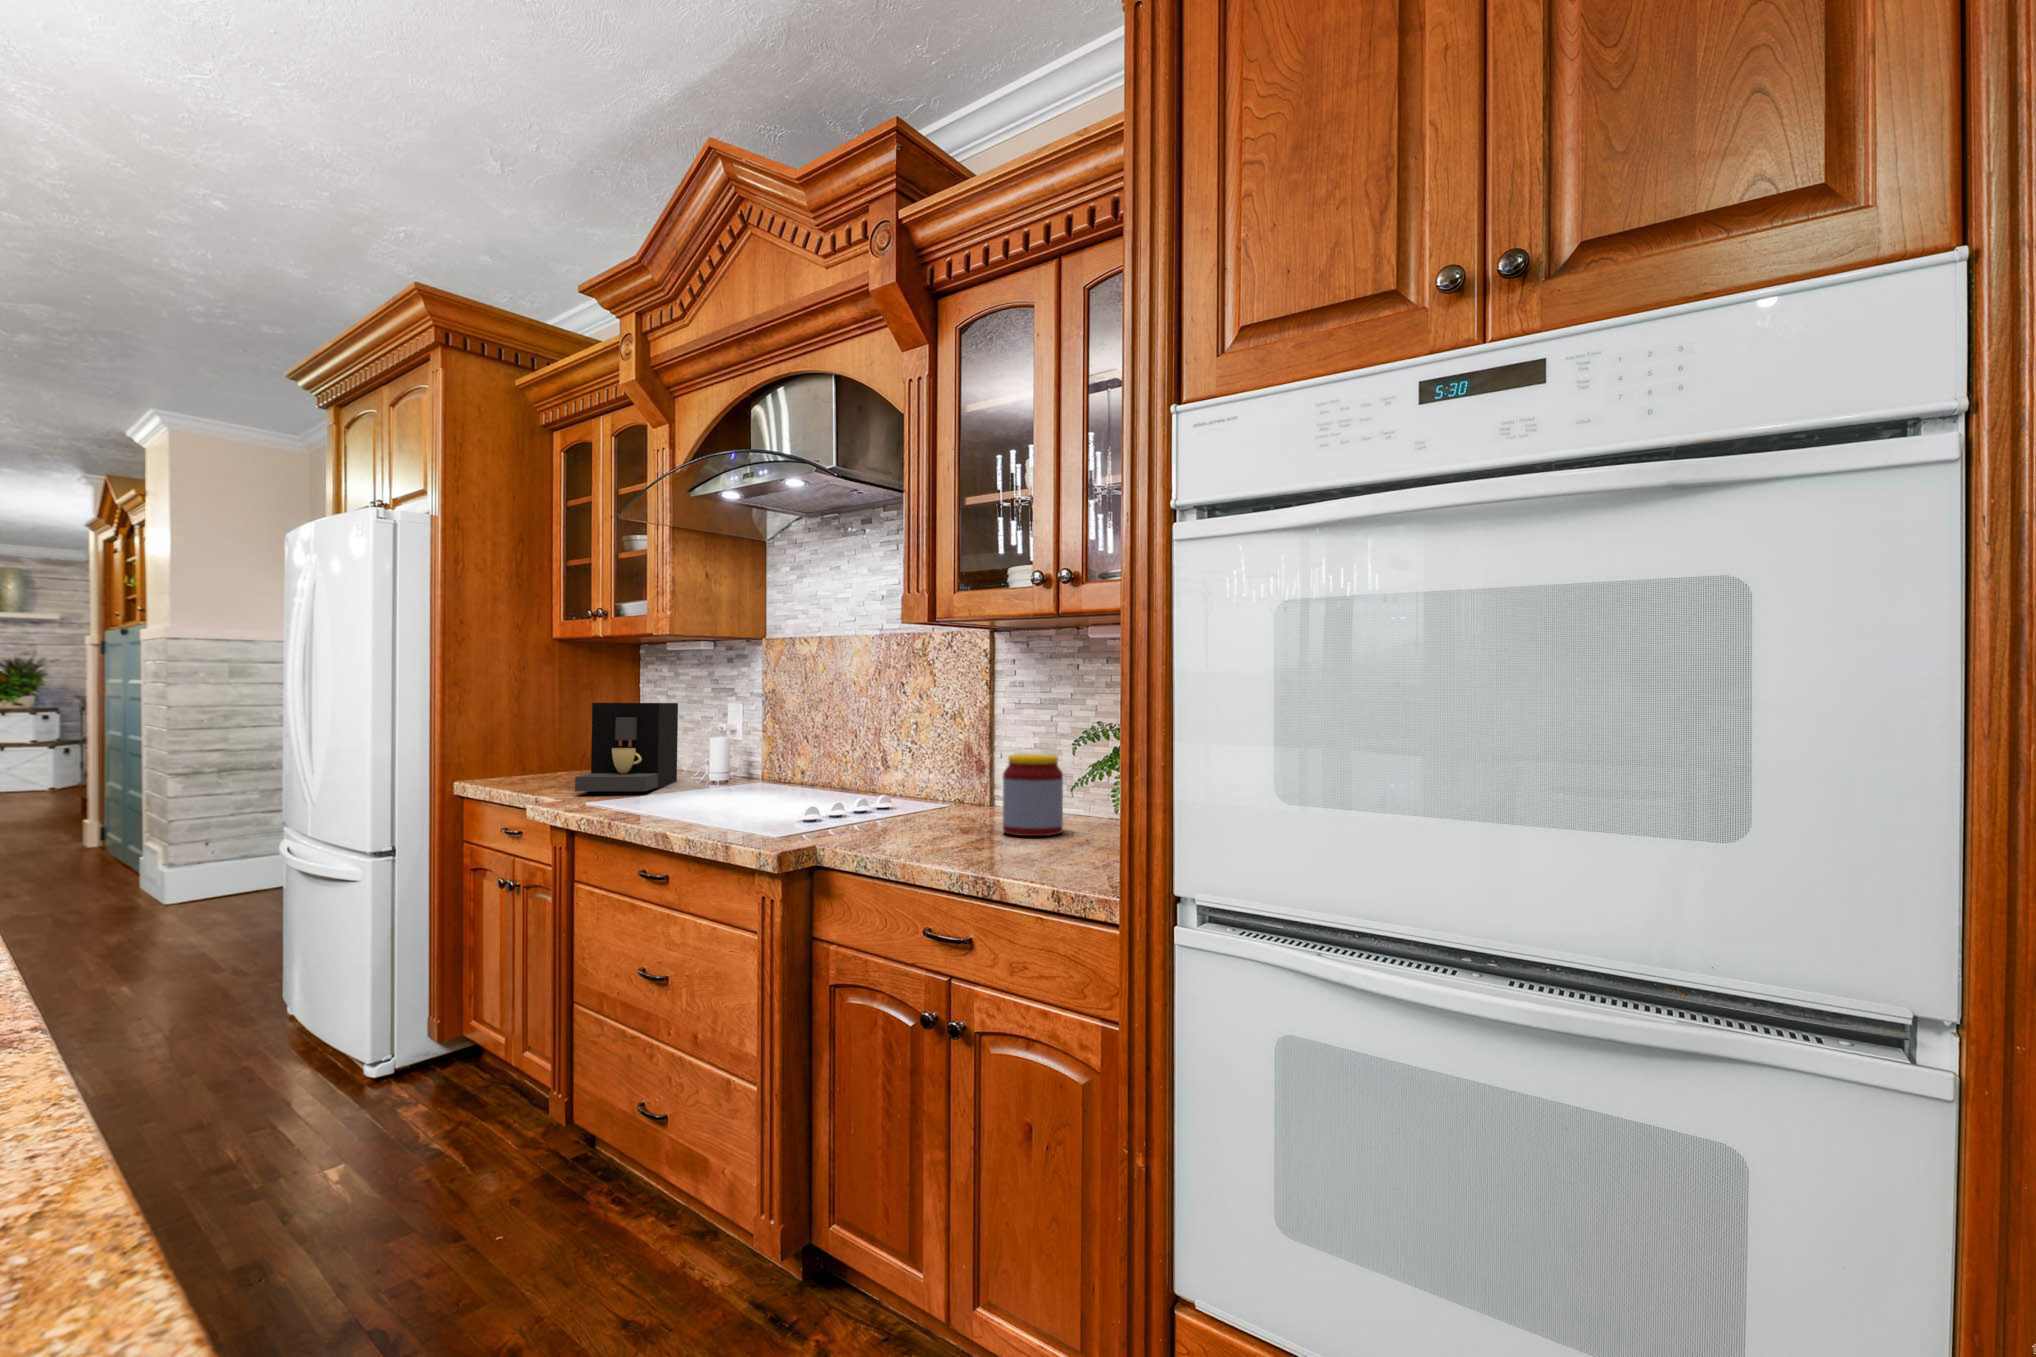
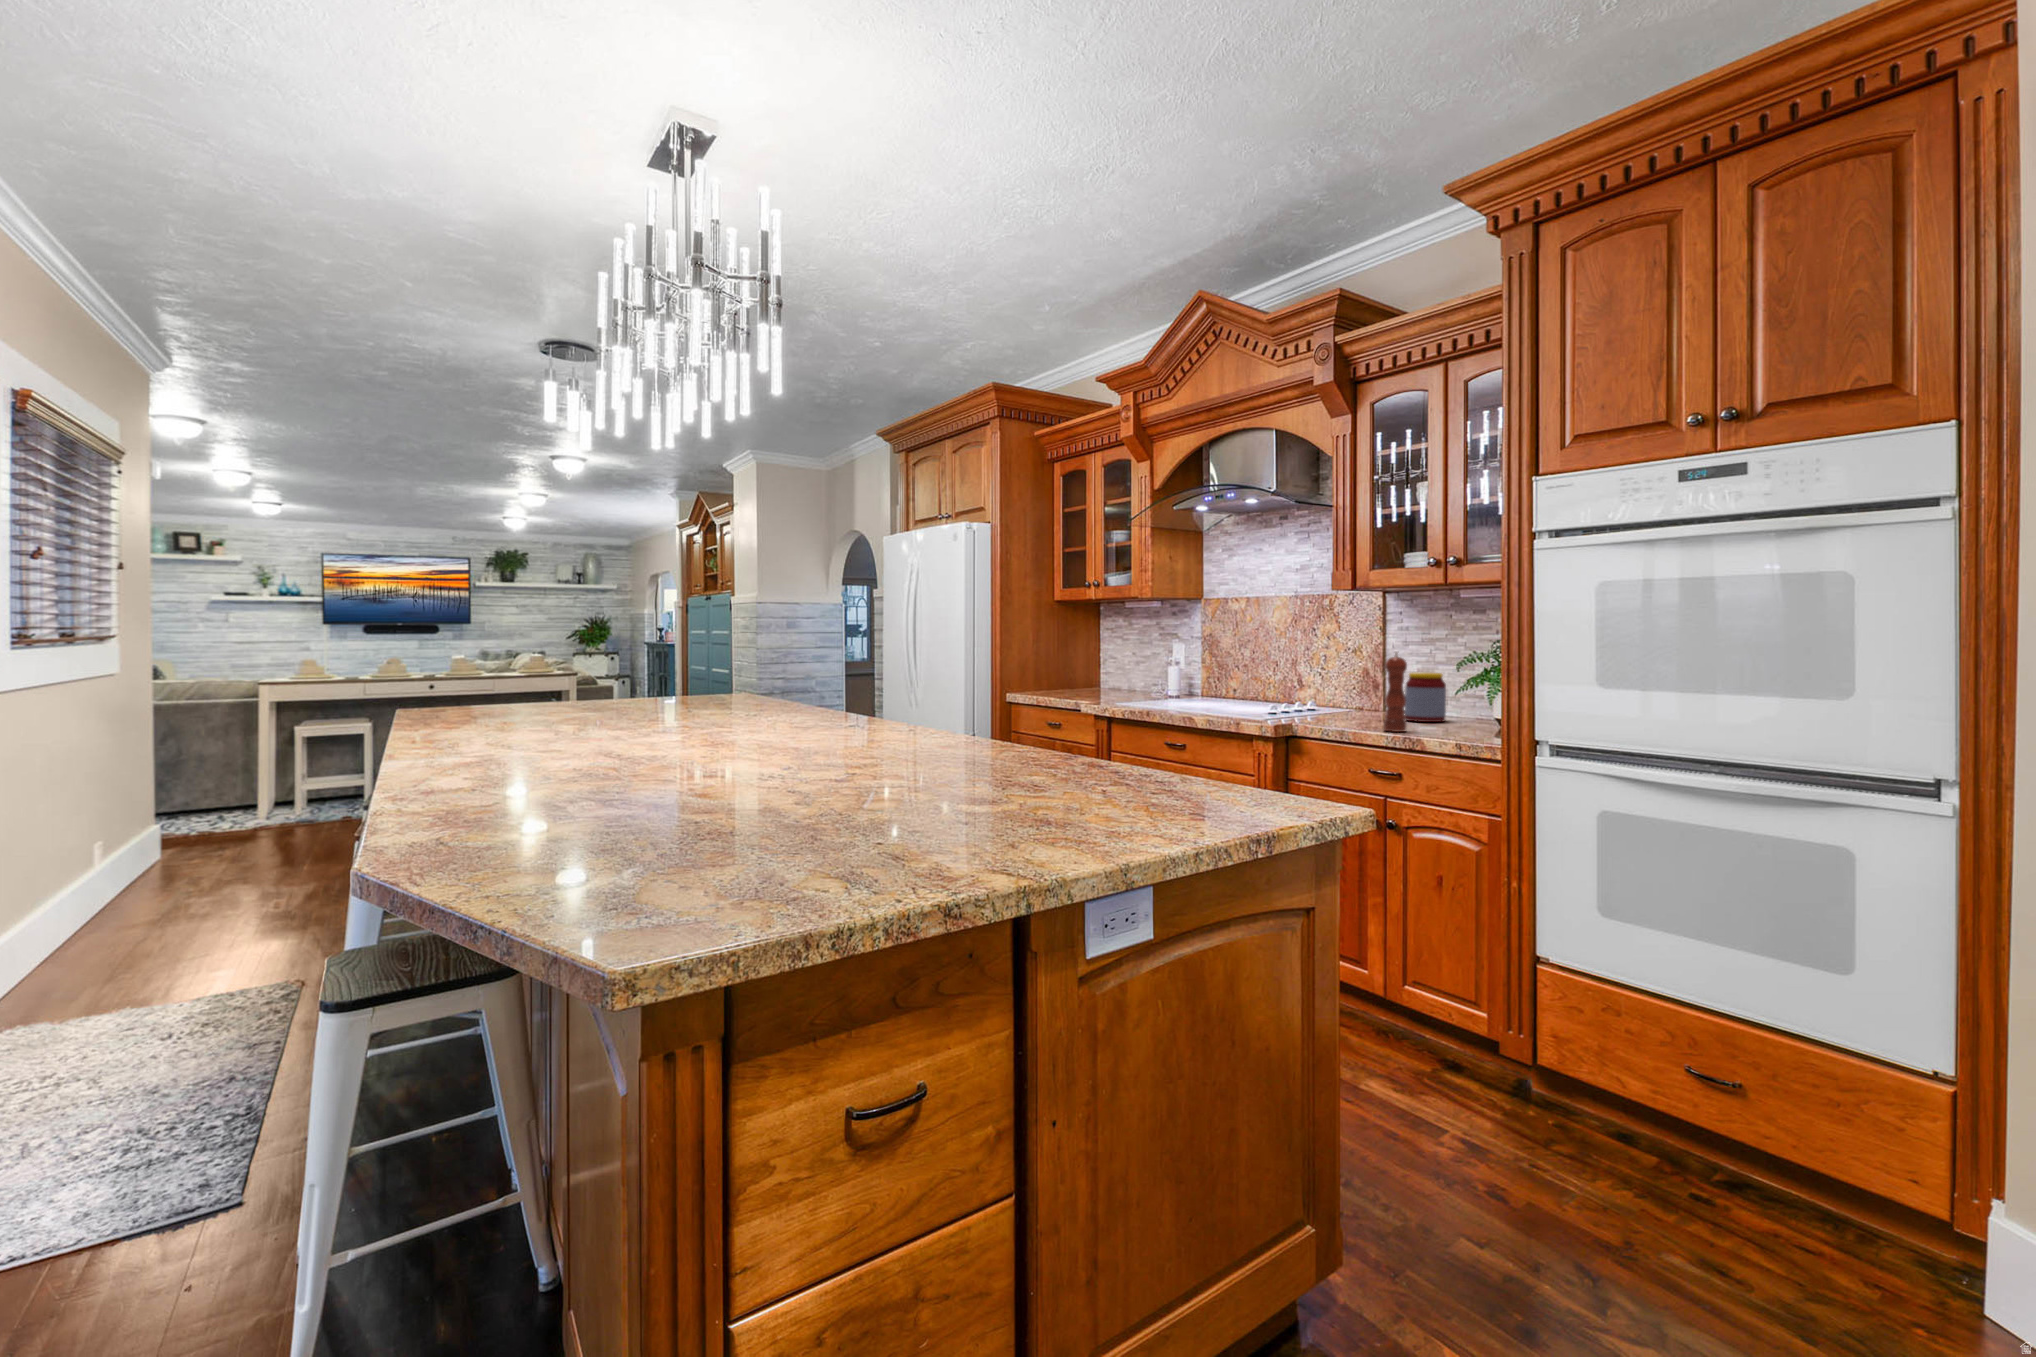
coffee maker: present [575,703,678,791] -> none [1099,643,1146,699]
pepper mill: none [947,722,984,864] -> present [1384,651,1407,732]

